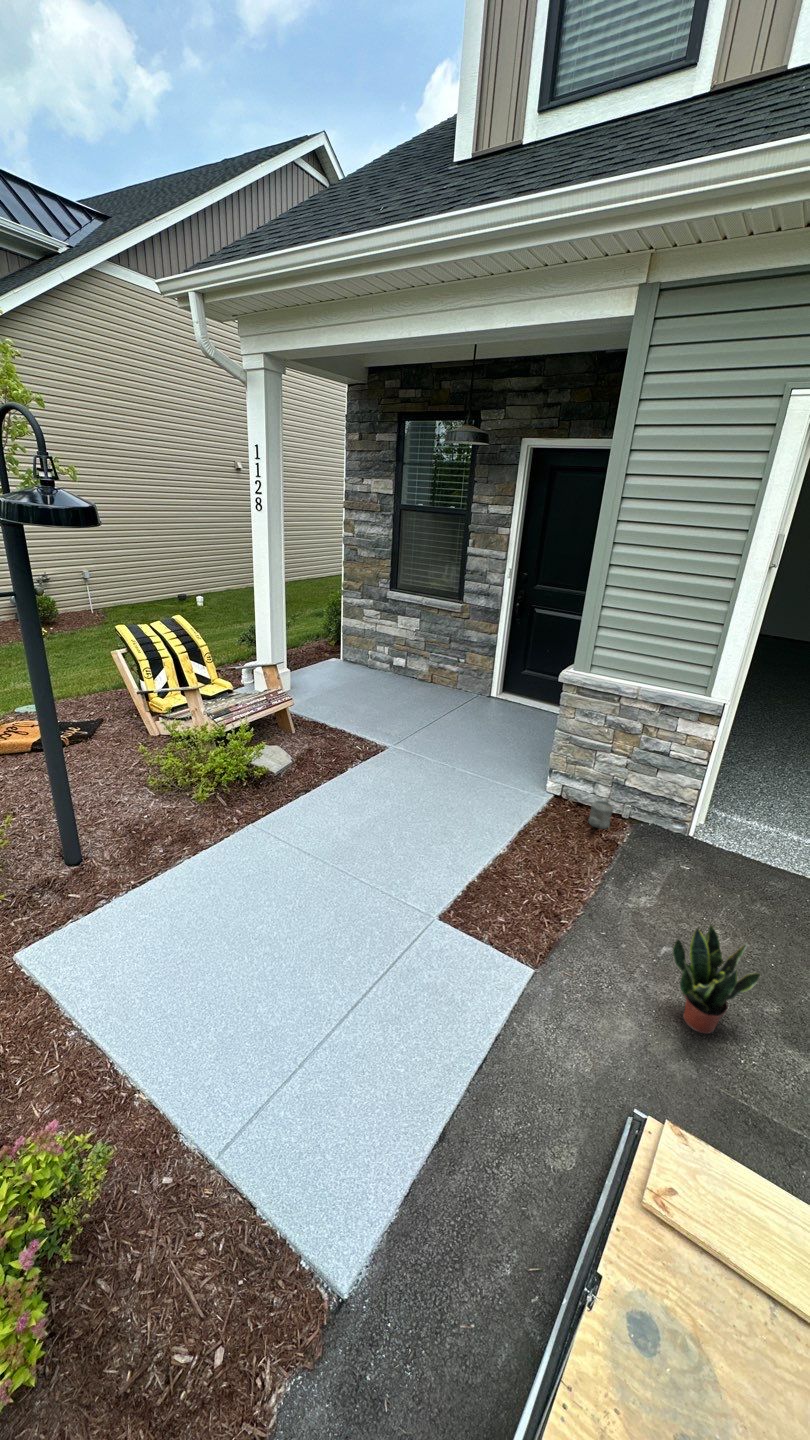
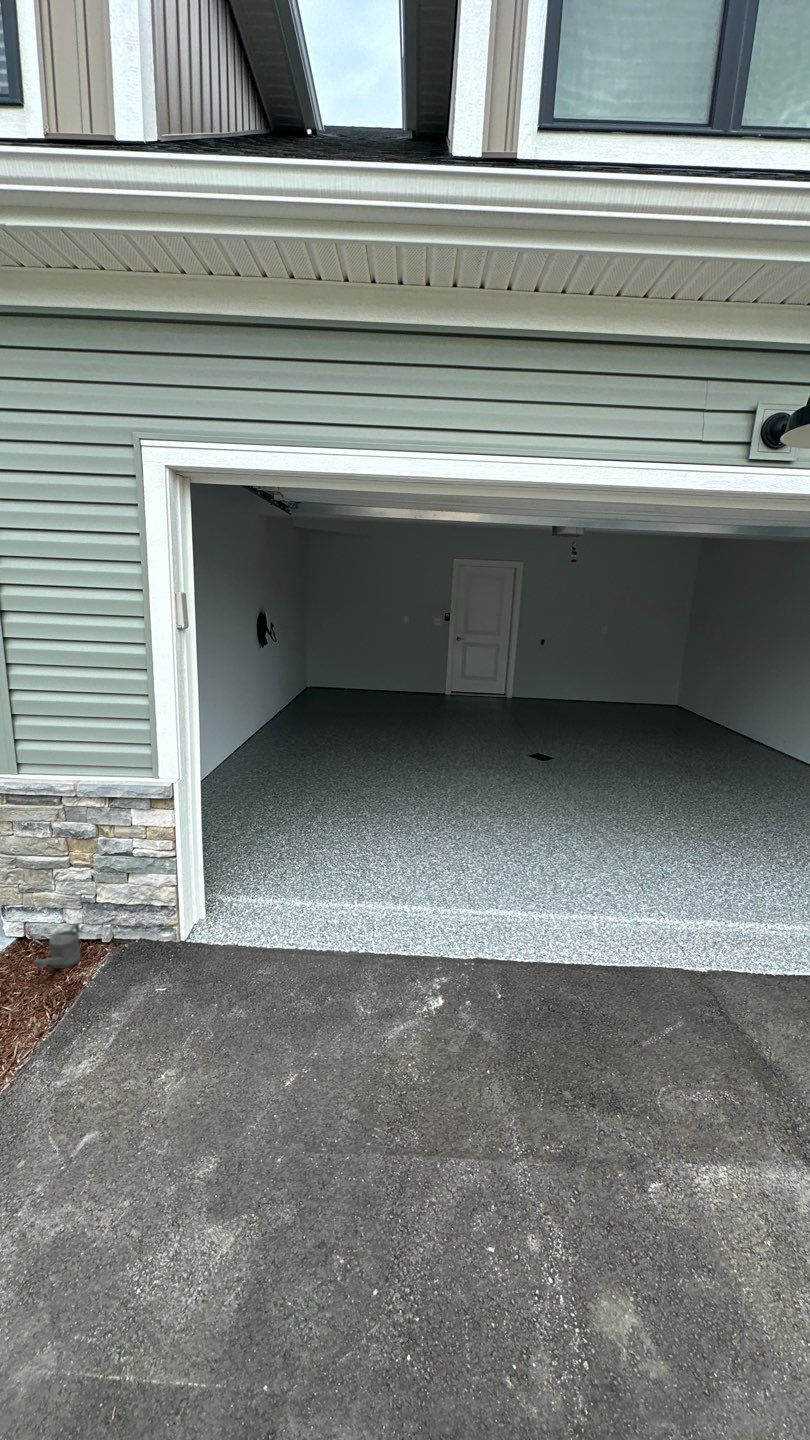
potted plant: present [672,925,760,1034] -> none [30,1083,142,1242]

